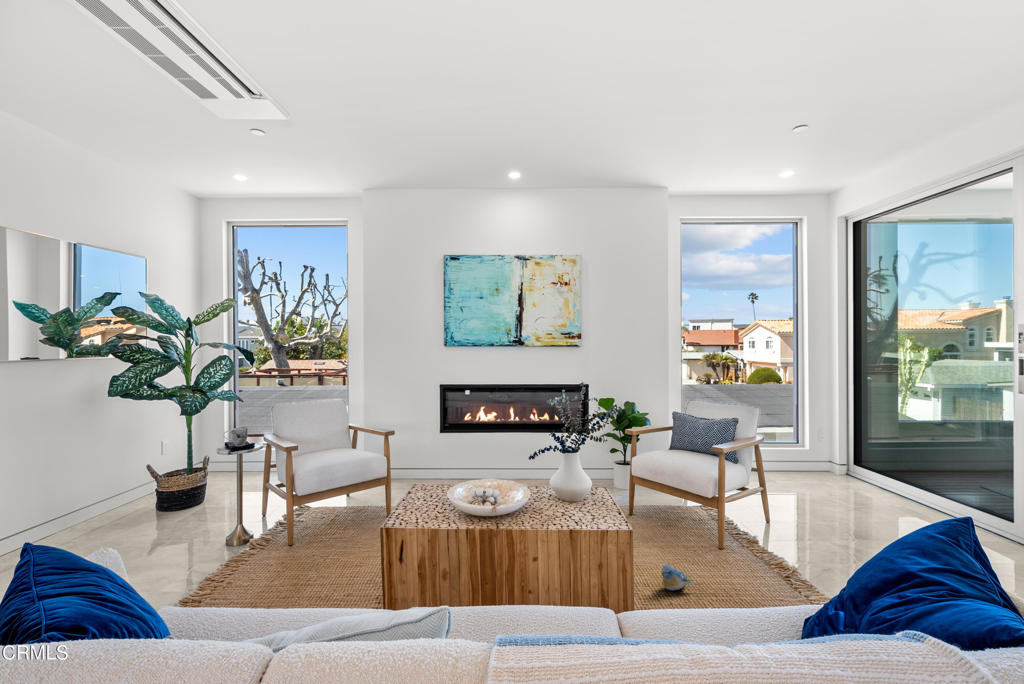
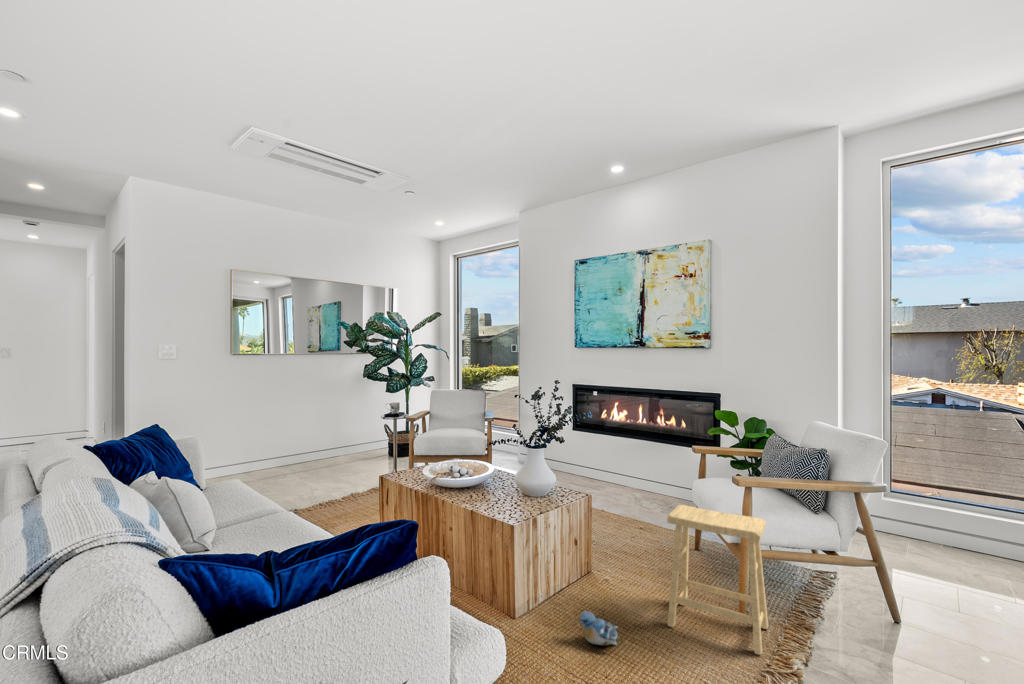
footstool: none [672,469,754,566] -> present [667,505,768,655]

